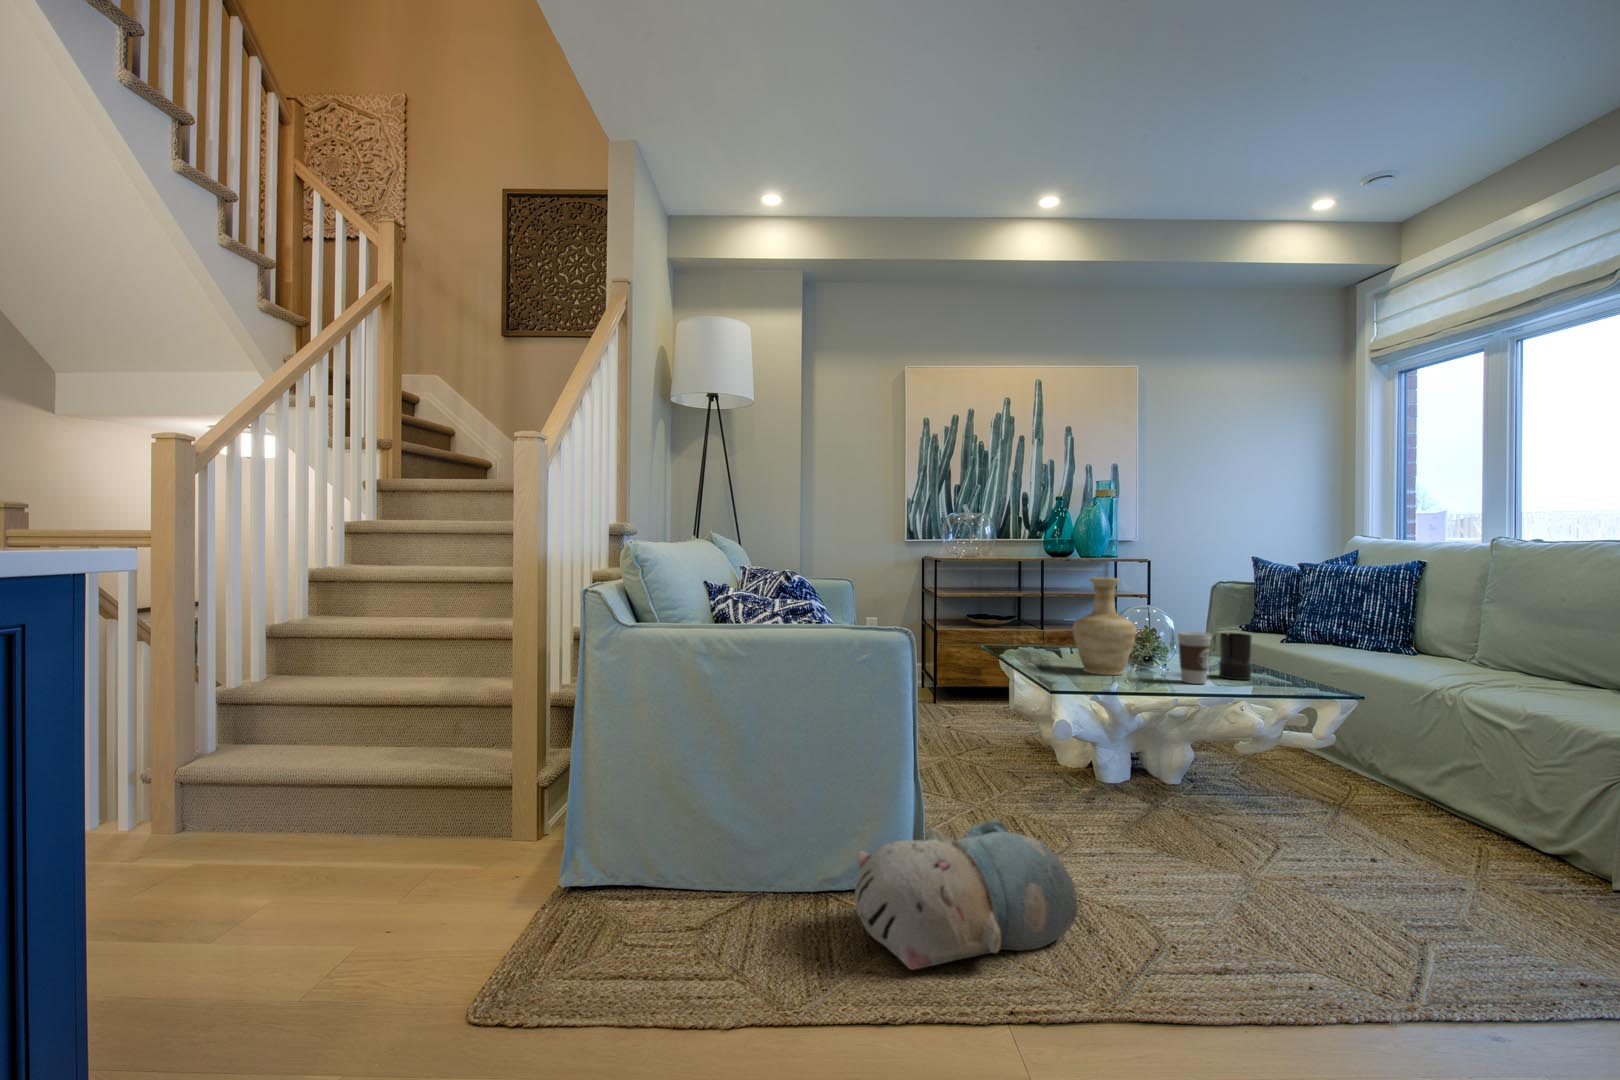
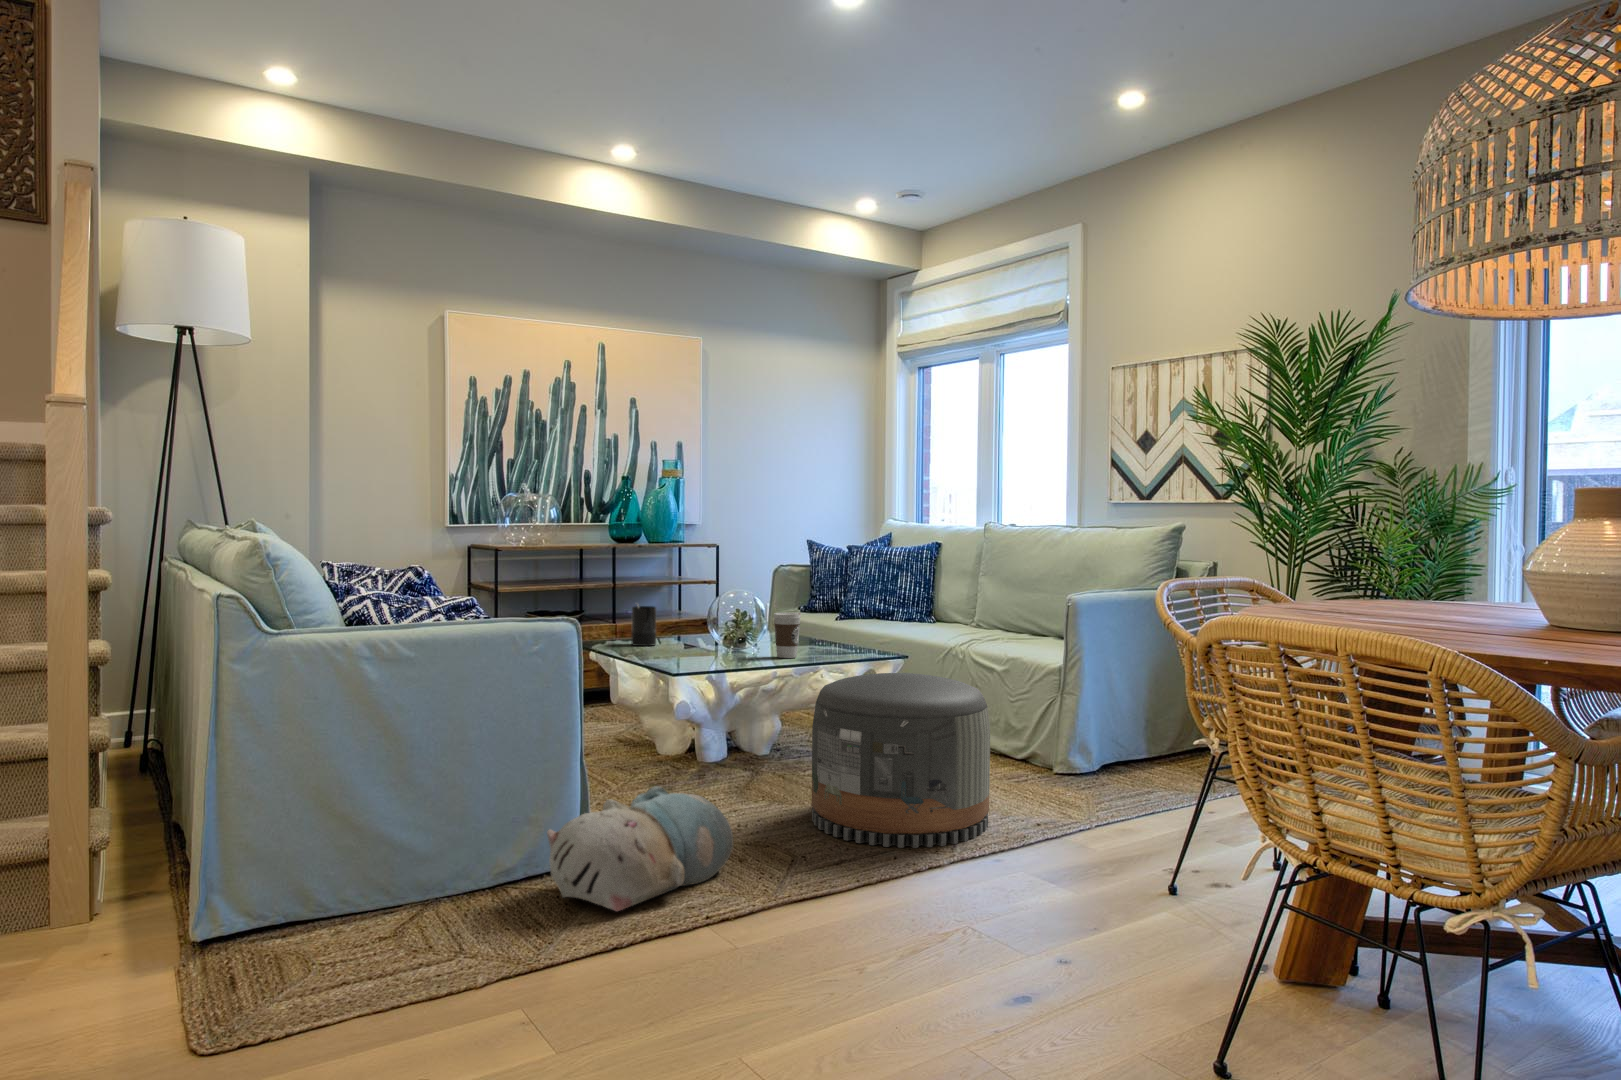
vase: present [1073,577,1136,675] -> none [681,566,738,657]
candle: present [1219,632,1252,680] -> present [631,606,656,646]
pouf: none [1205,717,1487,979] -> present [812,673,990,848]

